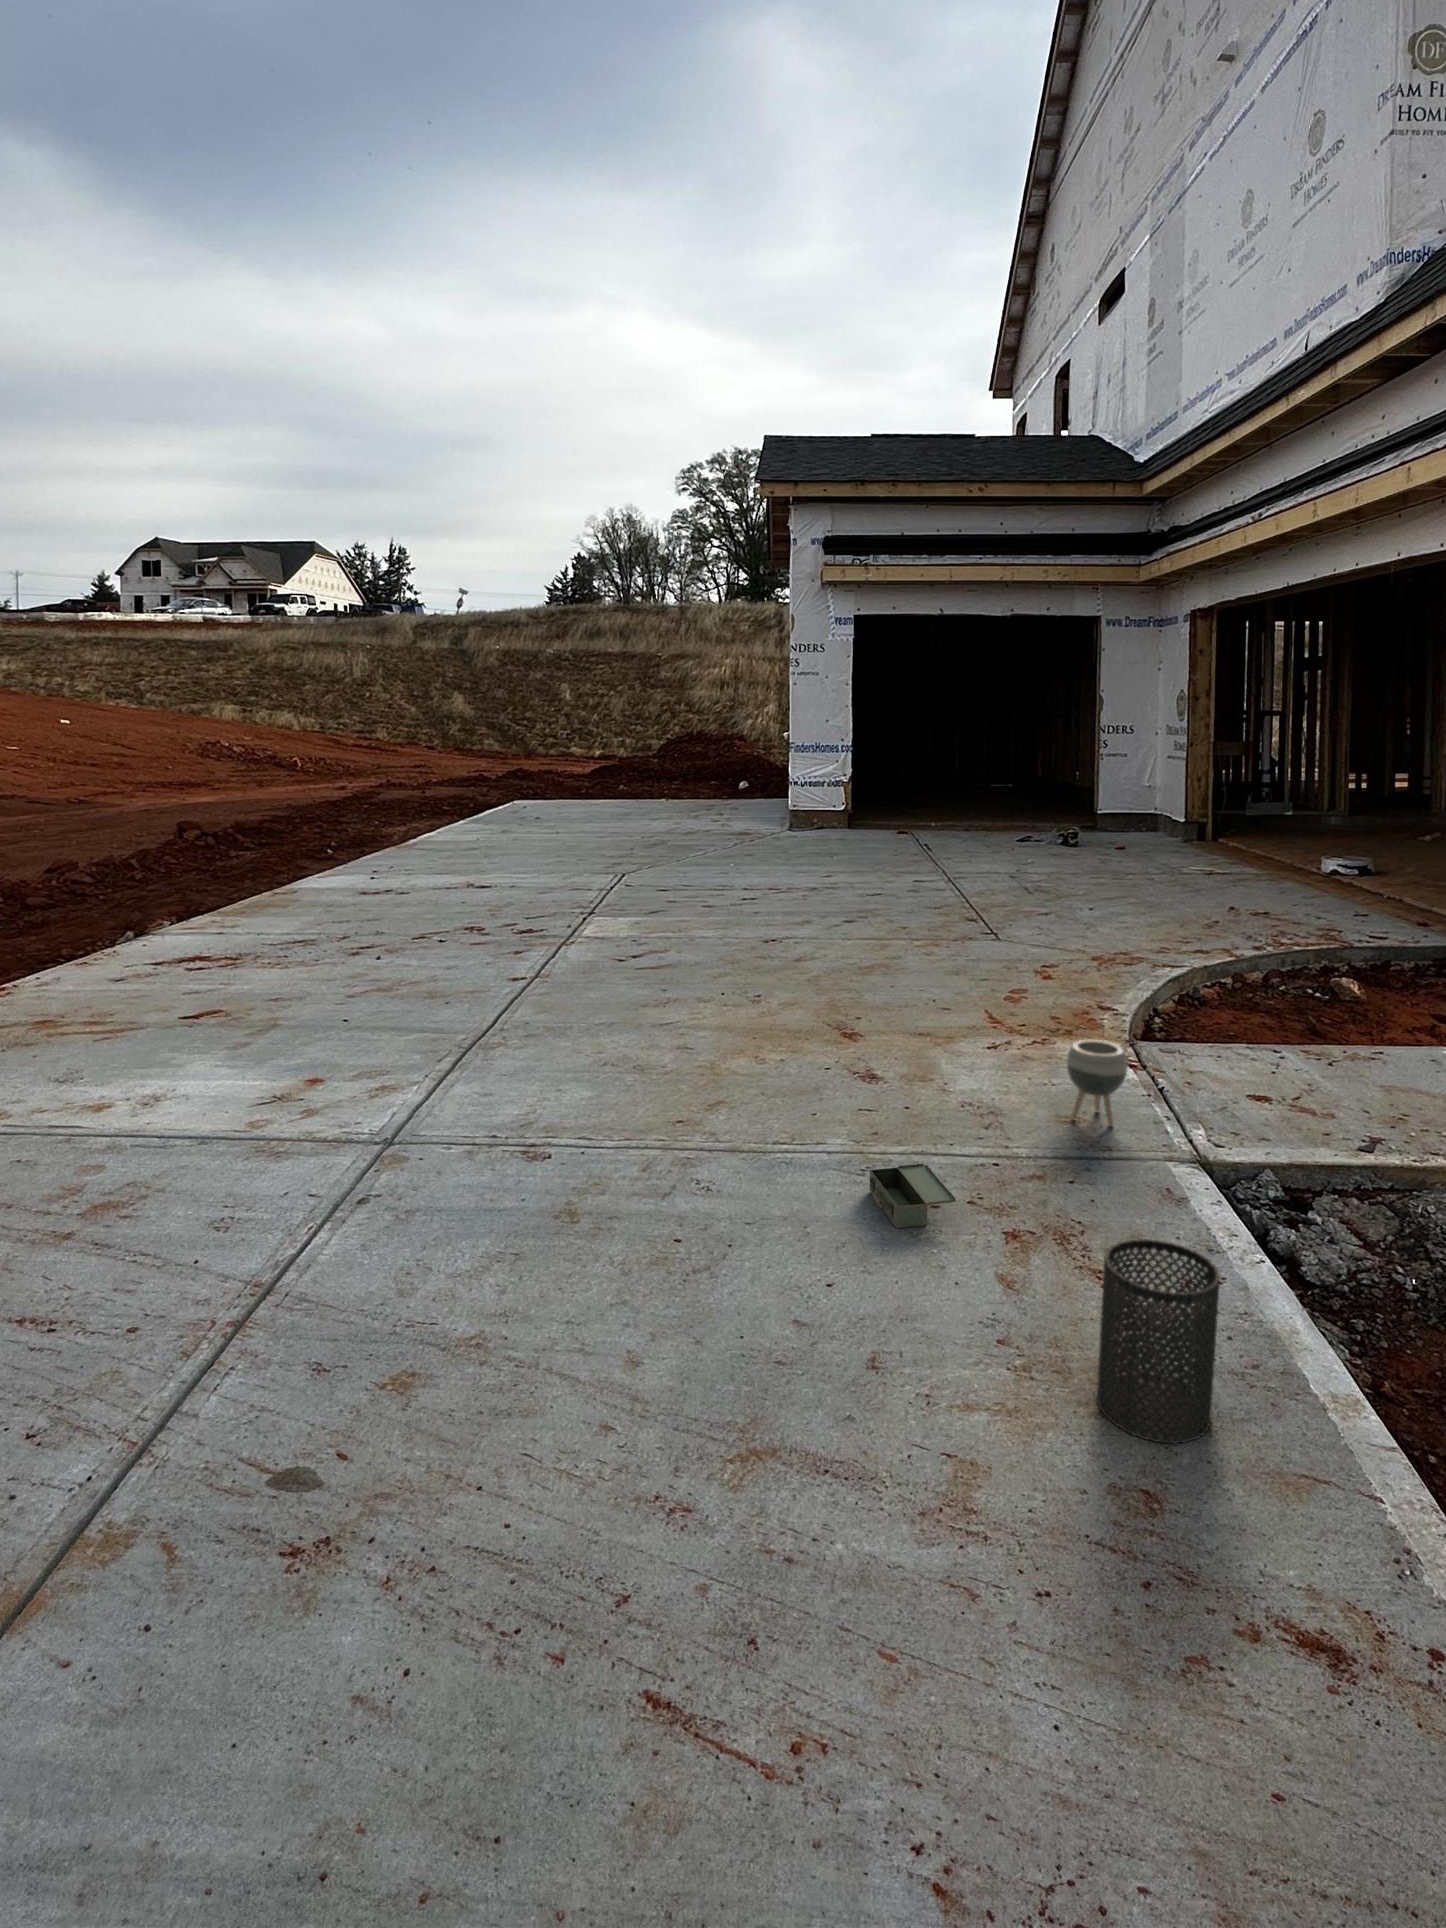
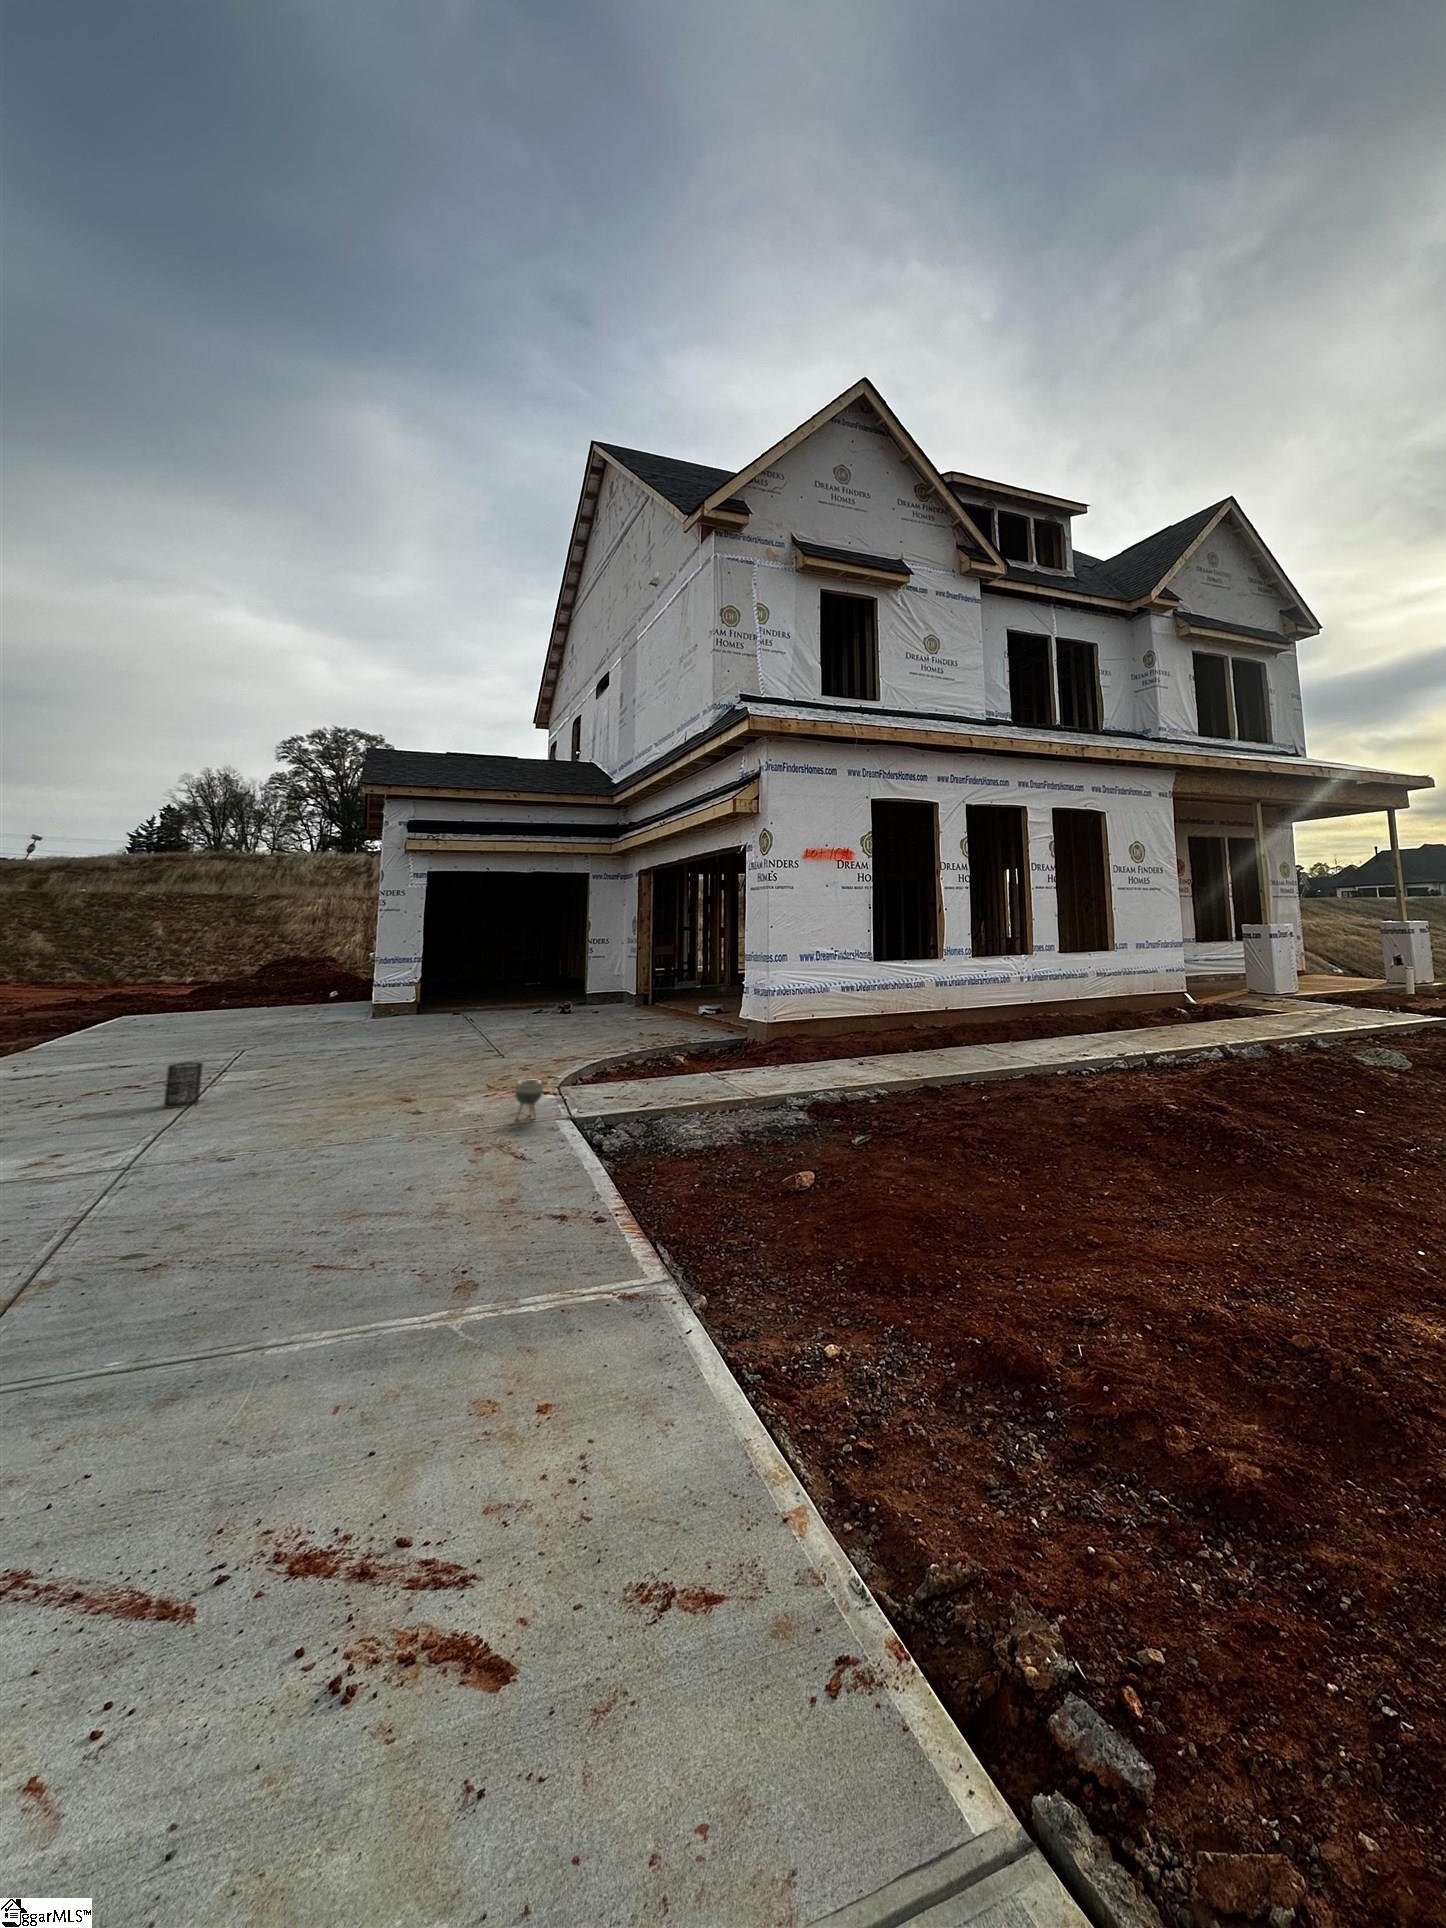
toolbox: present [869,1164,956,1228] -> none [408,1136,450,1160]
trash can: present [1097,1239,1220,1444] -> present [164,1062,203,1108]

